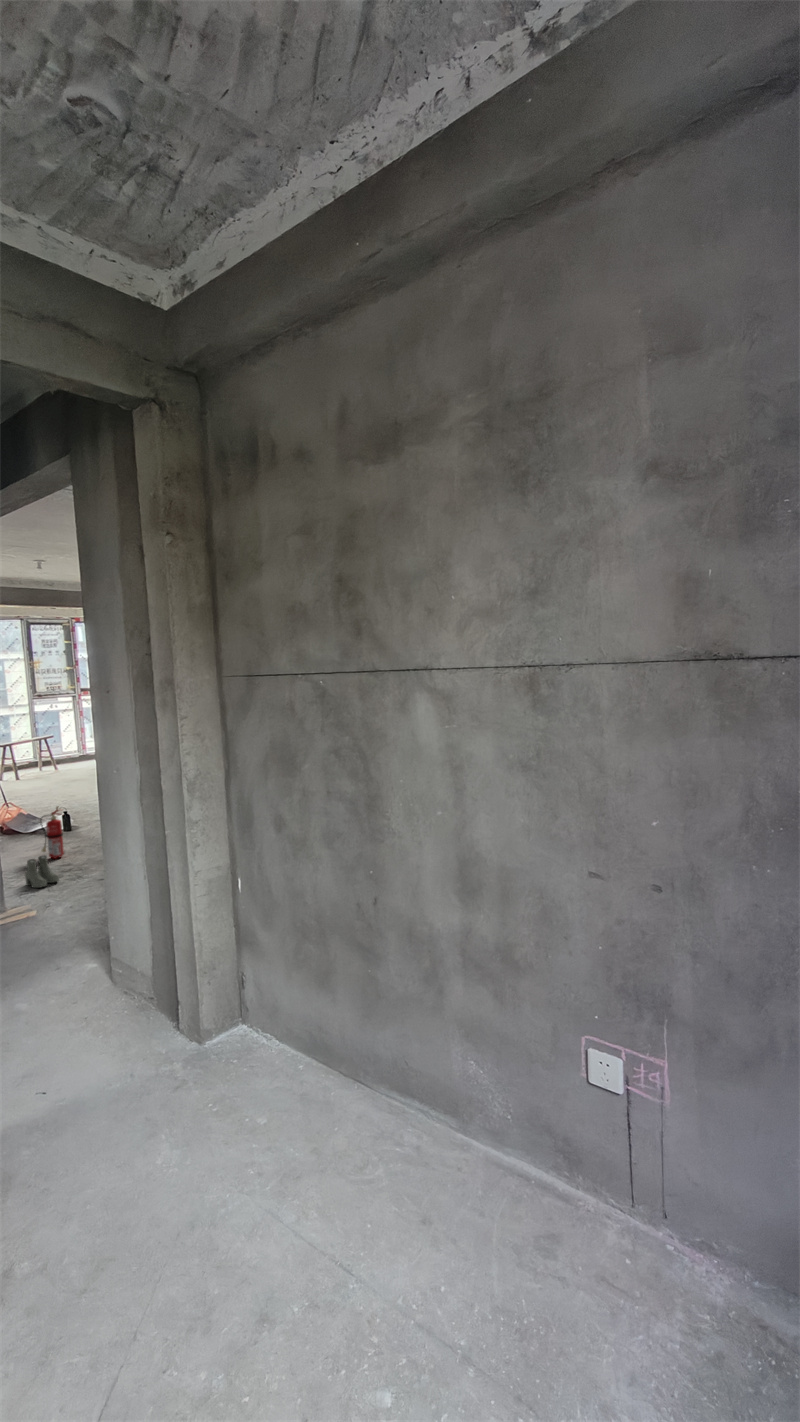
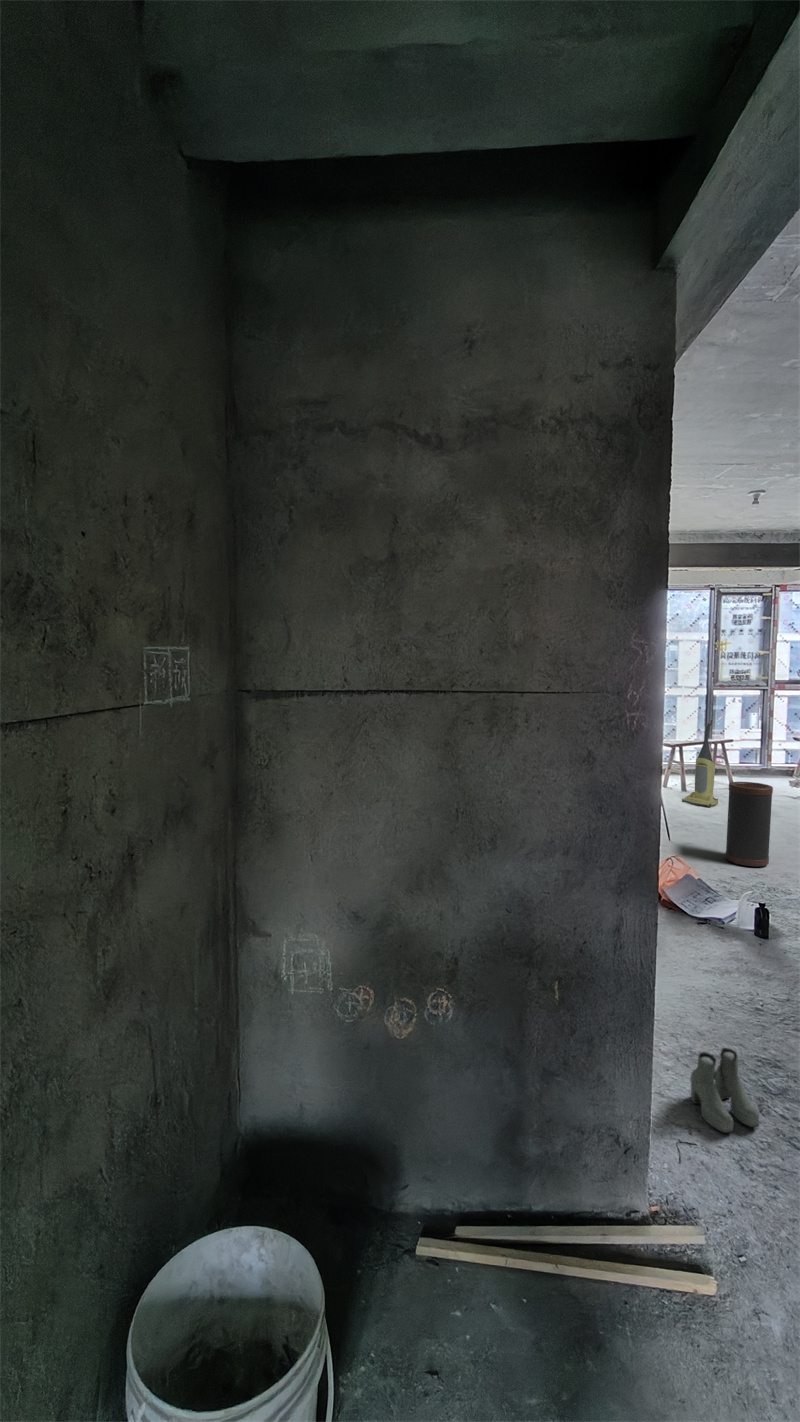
vacuum cleaner: none [16,723,44,785] -> present [682,723,718,807]
trash can: none [45,752,77,808] -> present [725,782,773,866]
fire extinguisher: present [40,807,64,859] -> none [720,924,772,1021]

